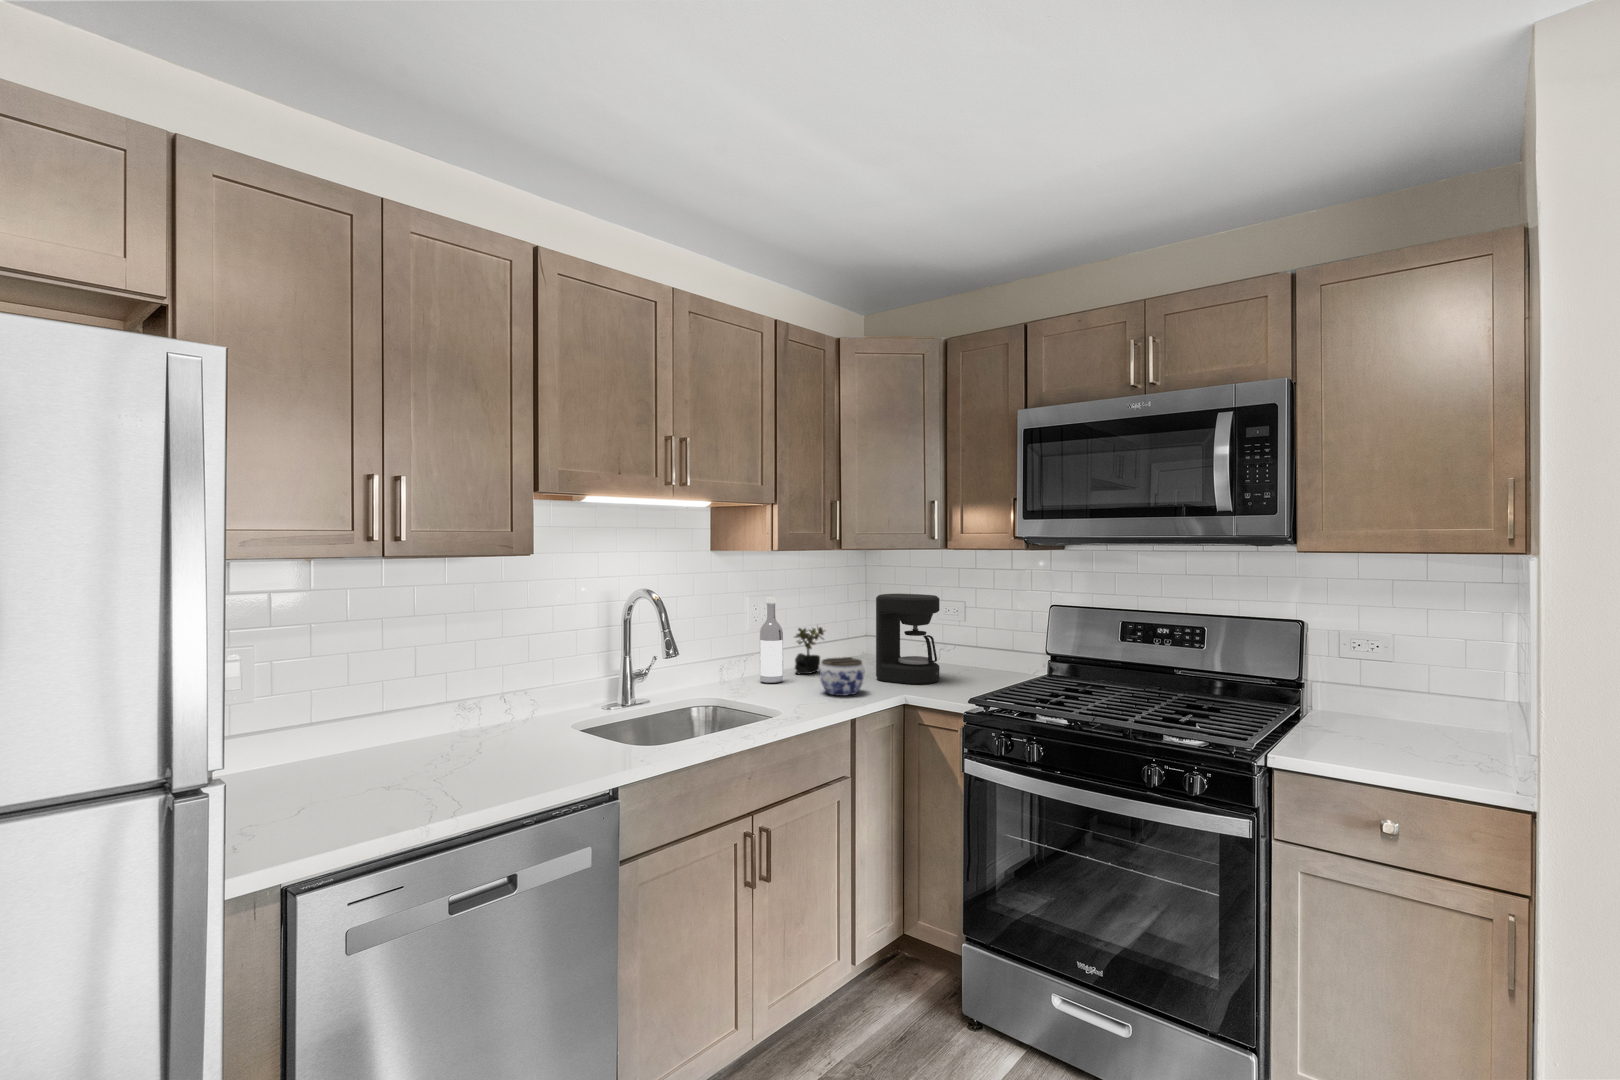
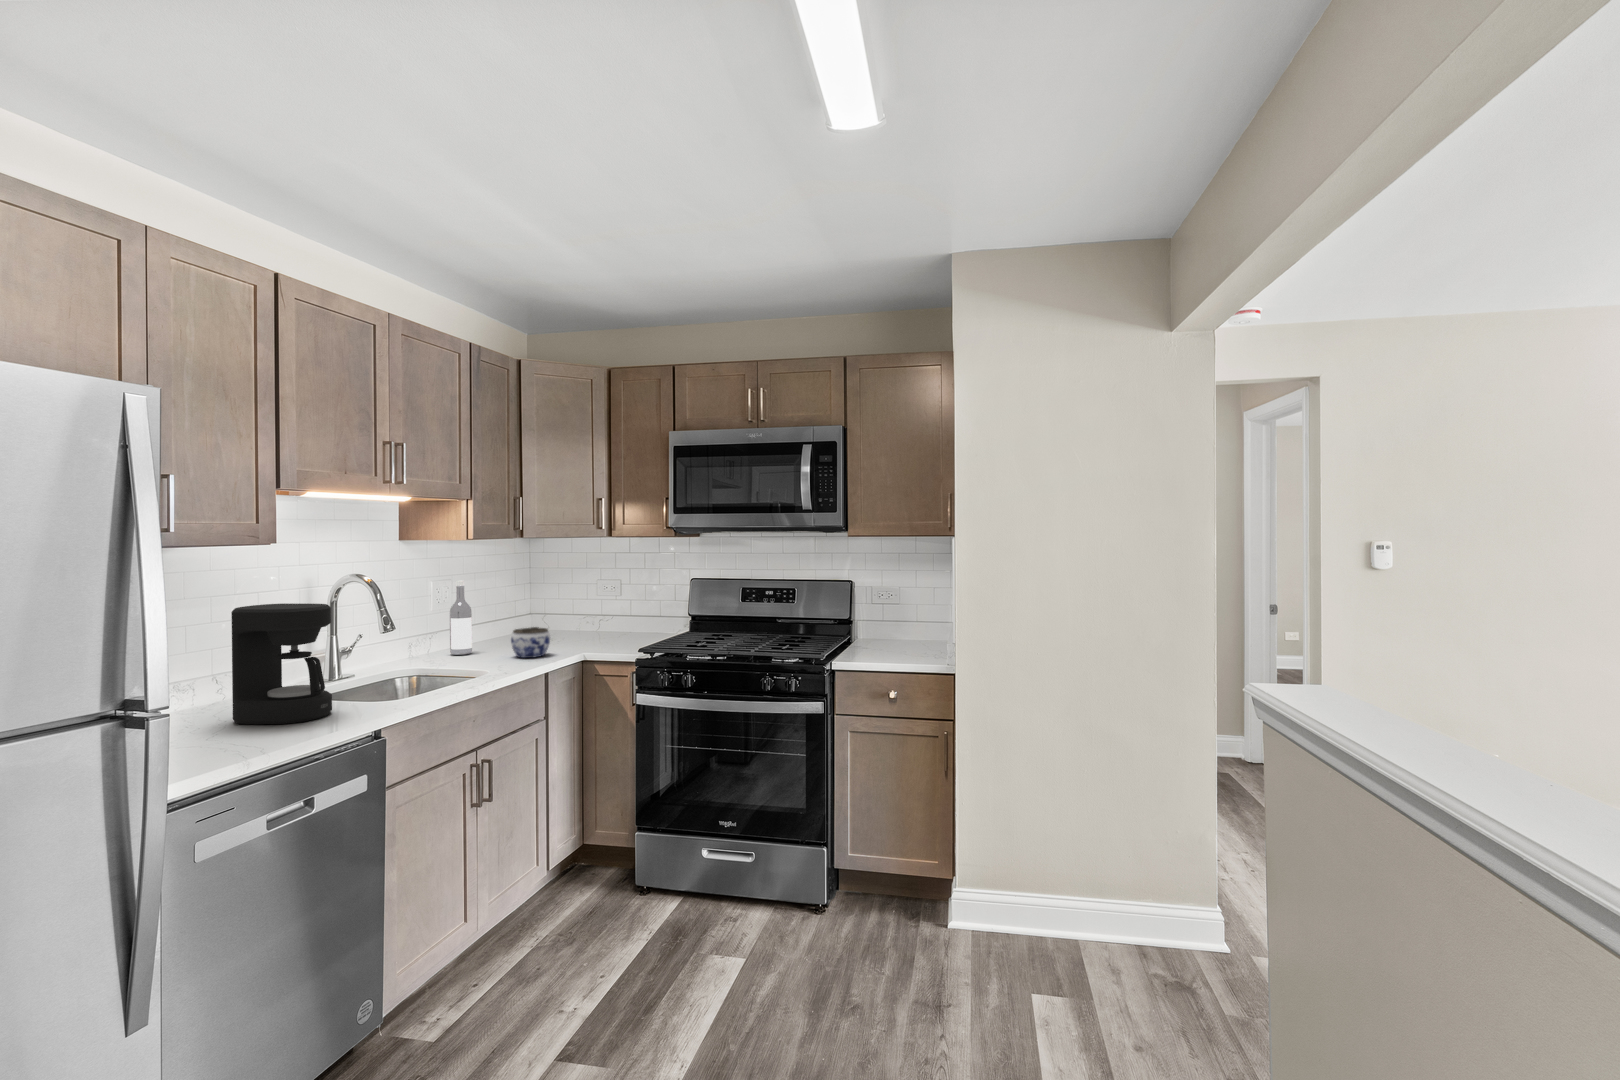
coffee maker: present [876,594,940,684] -> present [231,603,332,724]
succulent plant: present [795,627,824,674] -> none [478,604,507,648]

